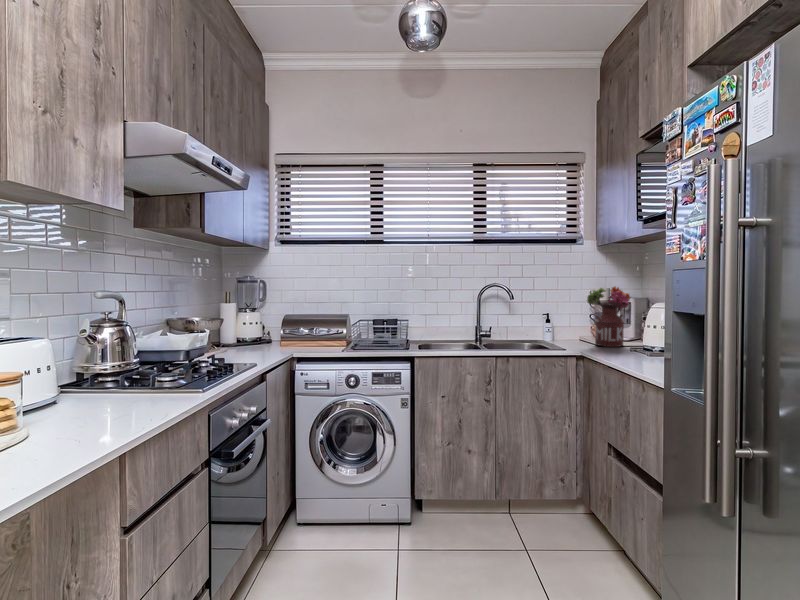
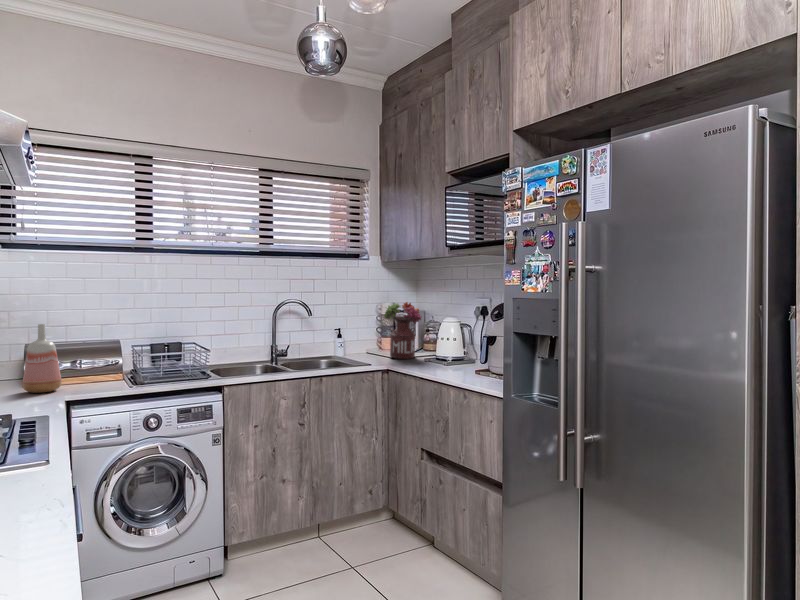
vase: none [277,300,302,350] -> present [23,324,62,393]

